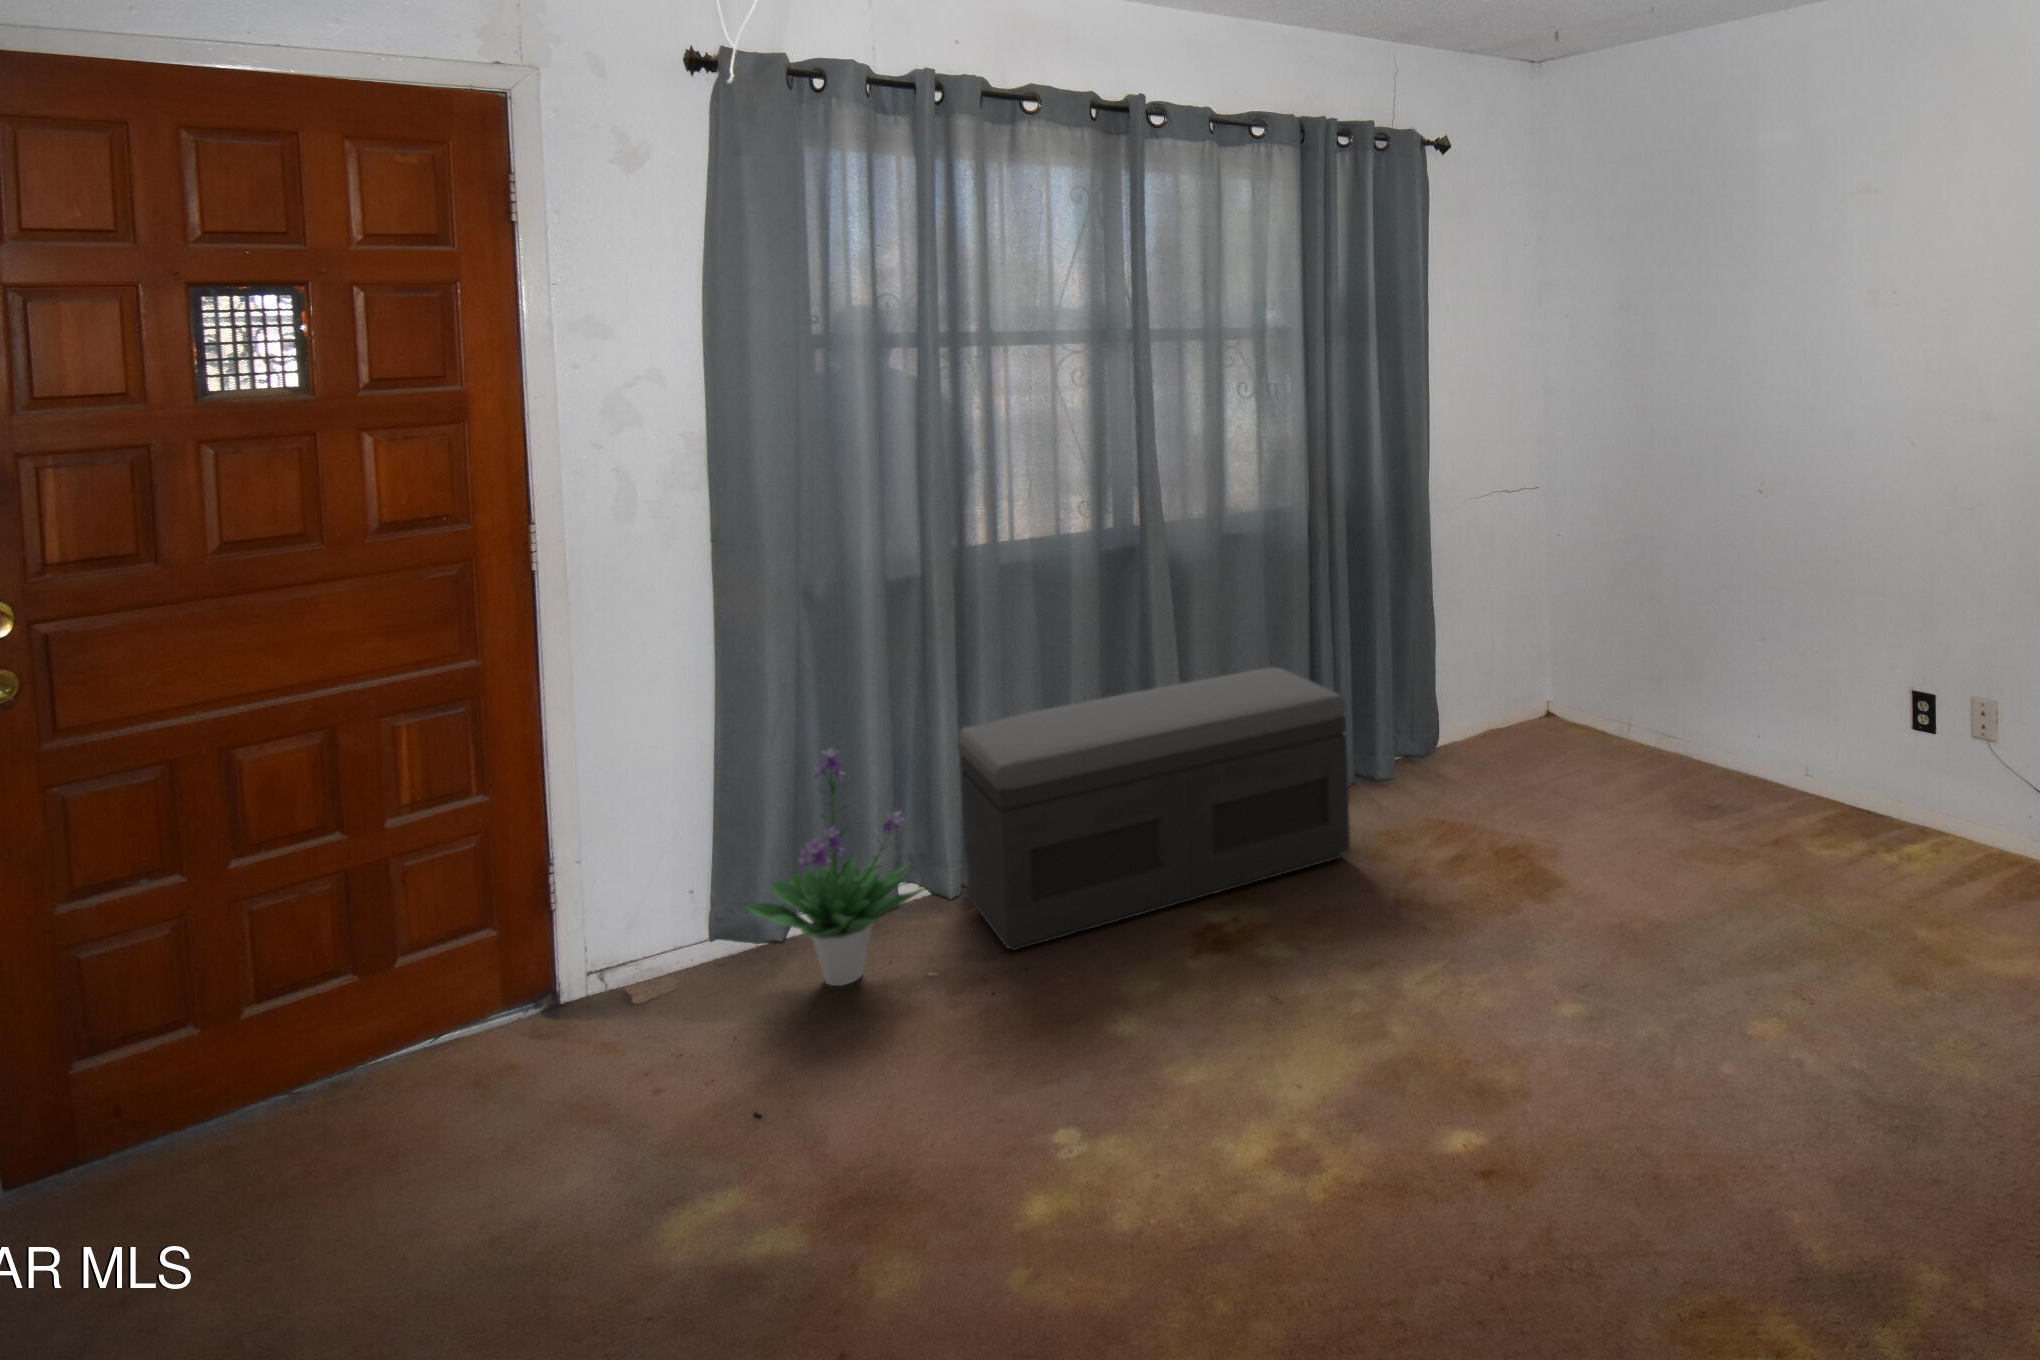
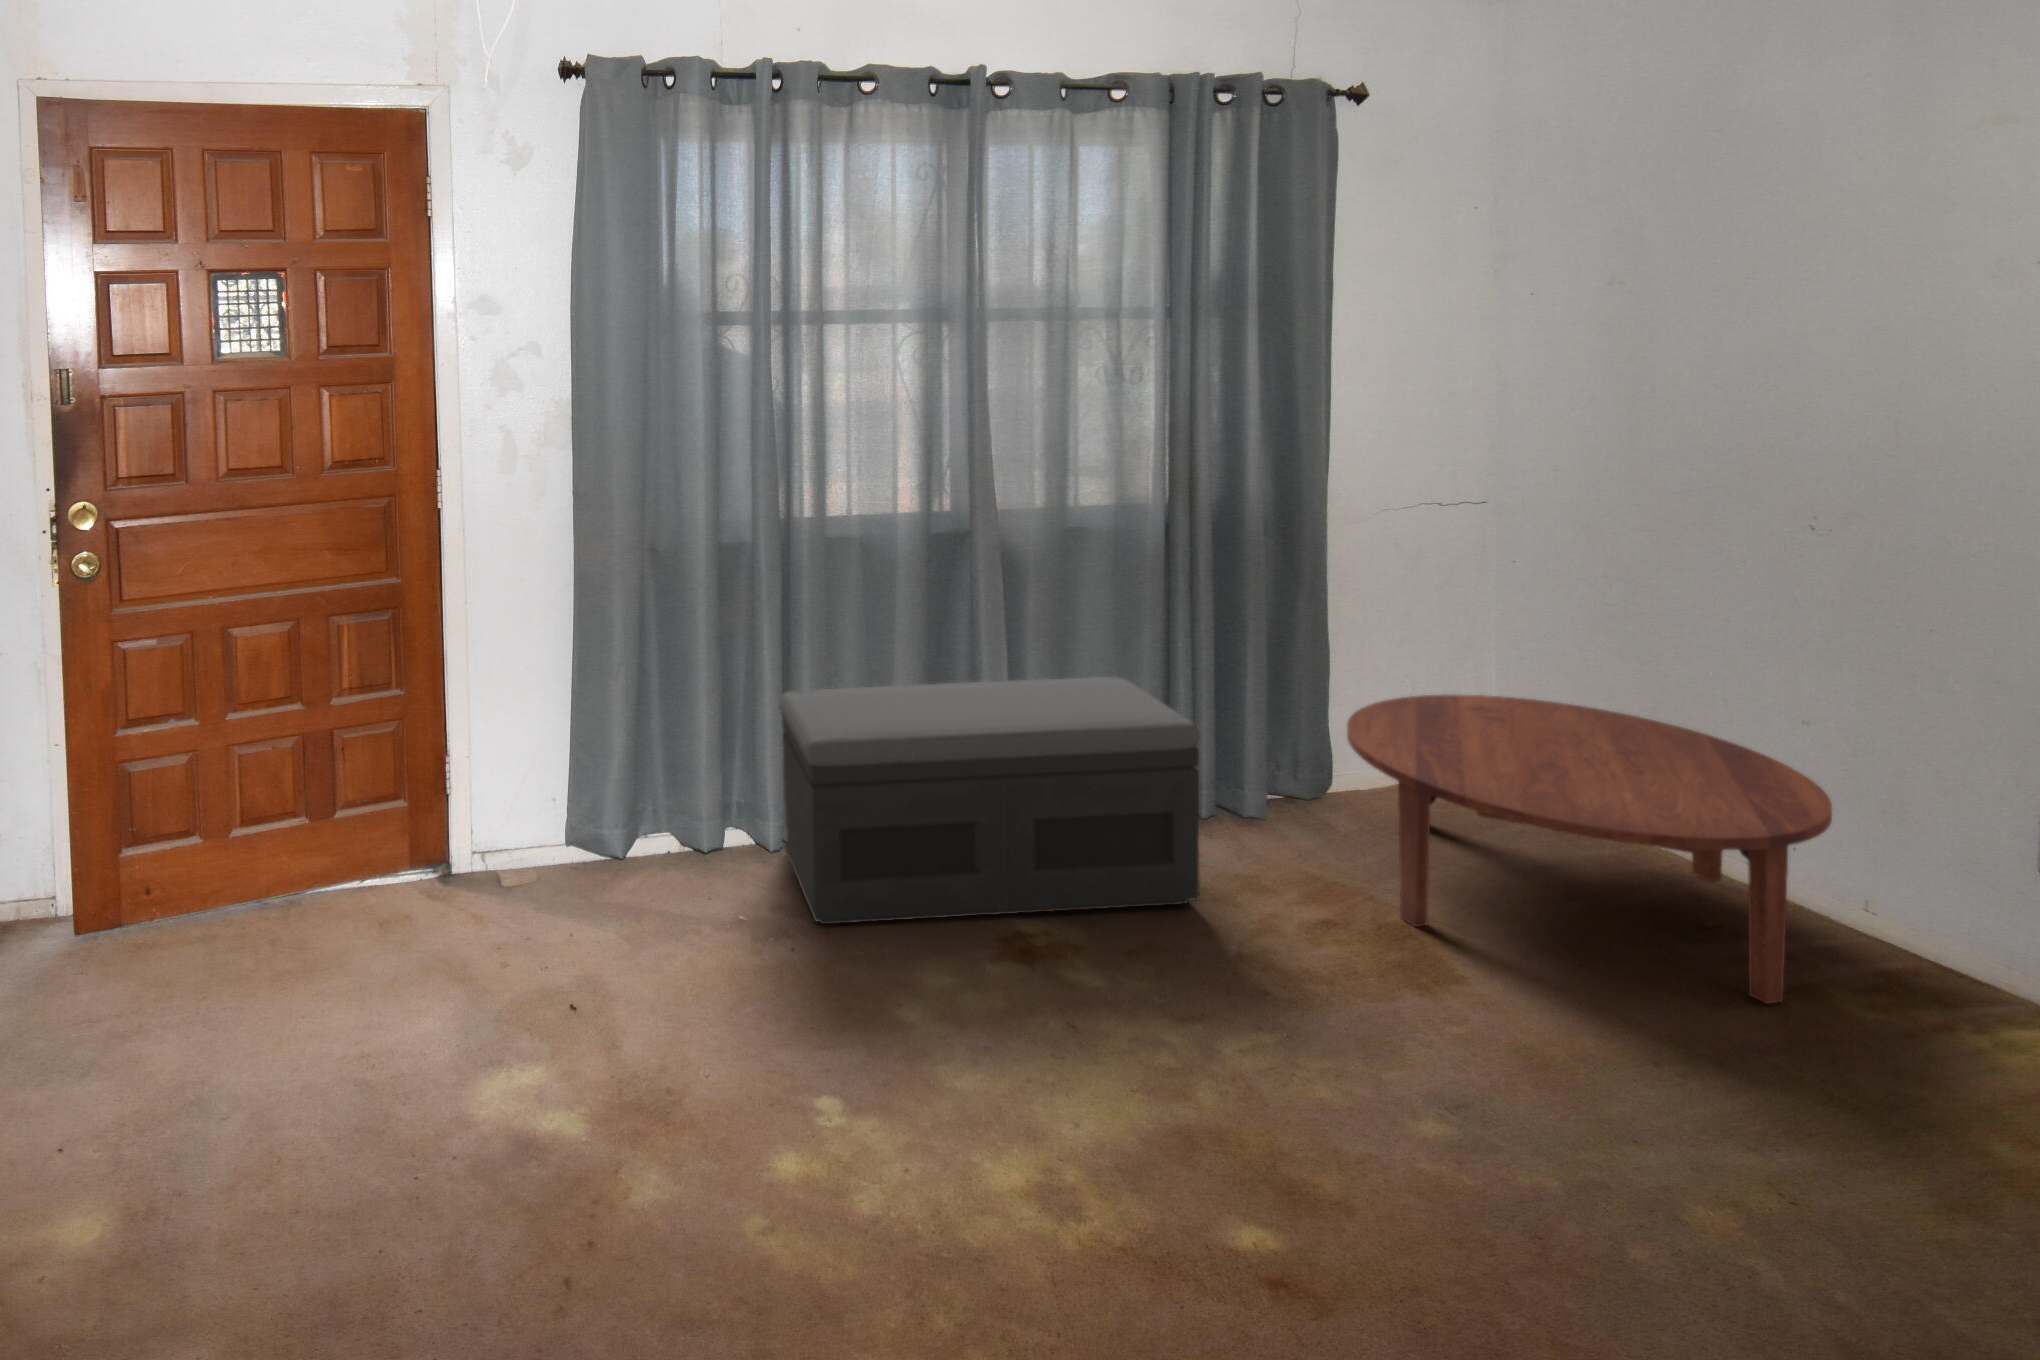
coffee table: none [1455,642,1761,838] -> present [1347,695,1832,1004]
potted plant: present [746,748,922,986] -> none [587,696,741,919]

